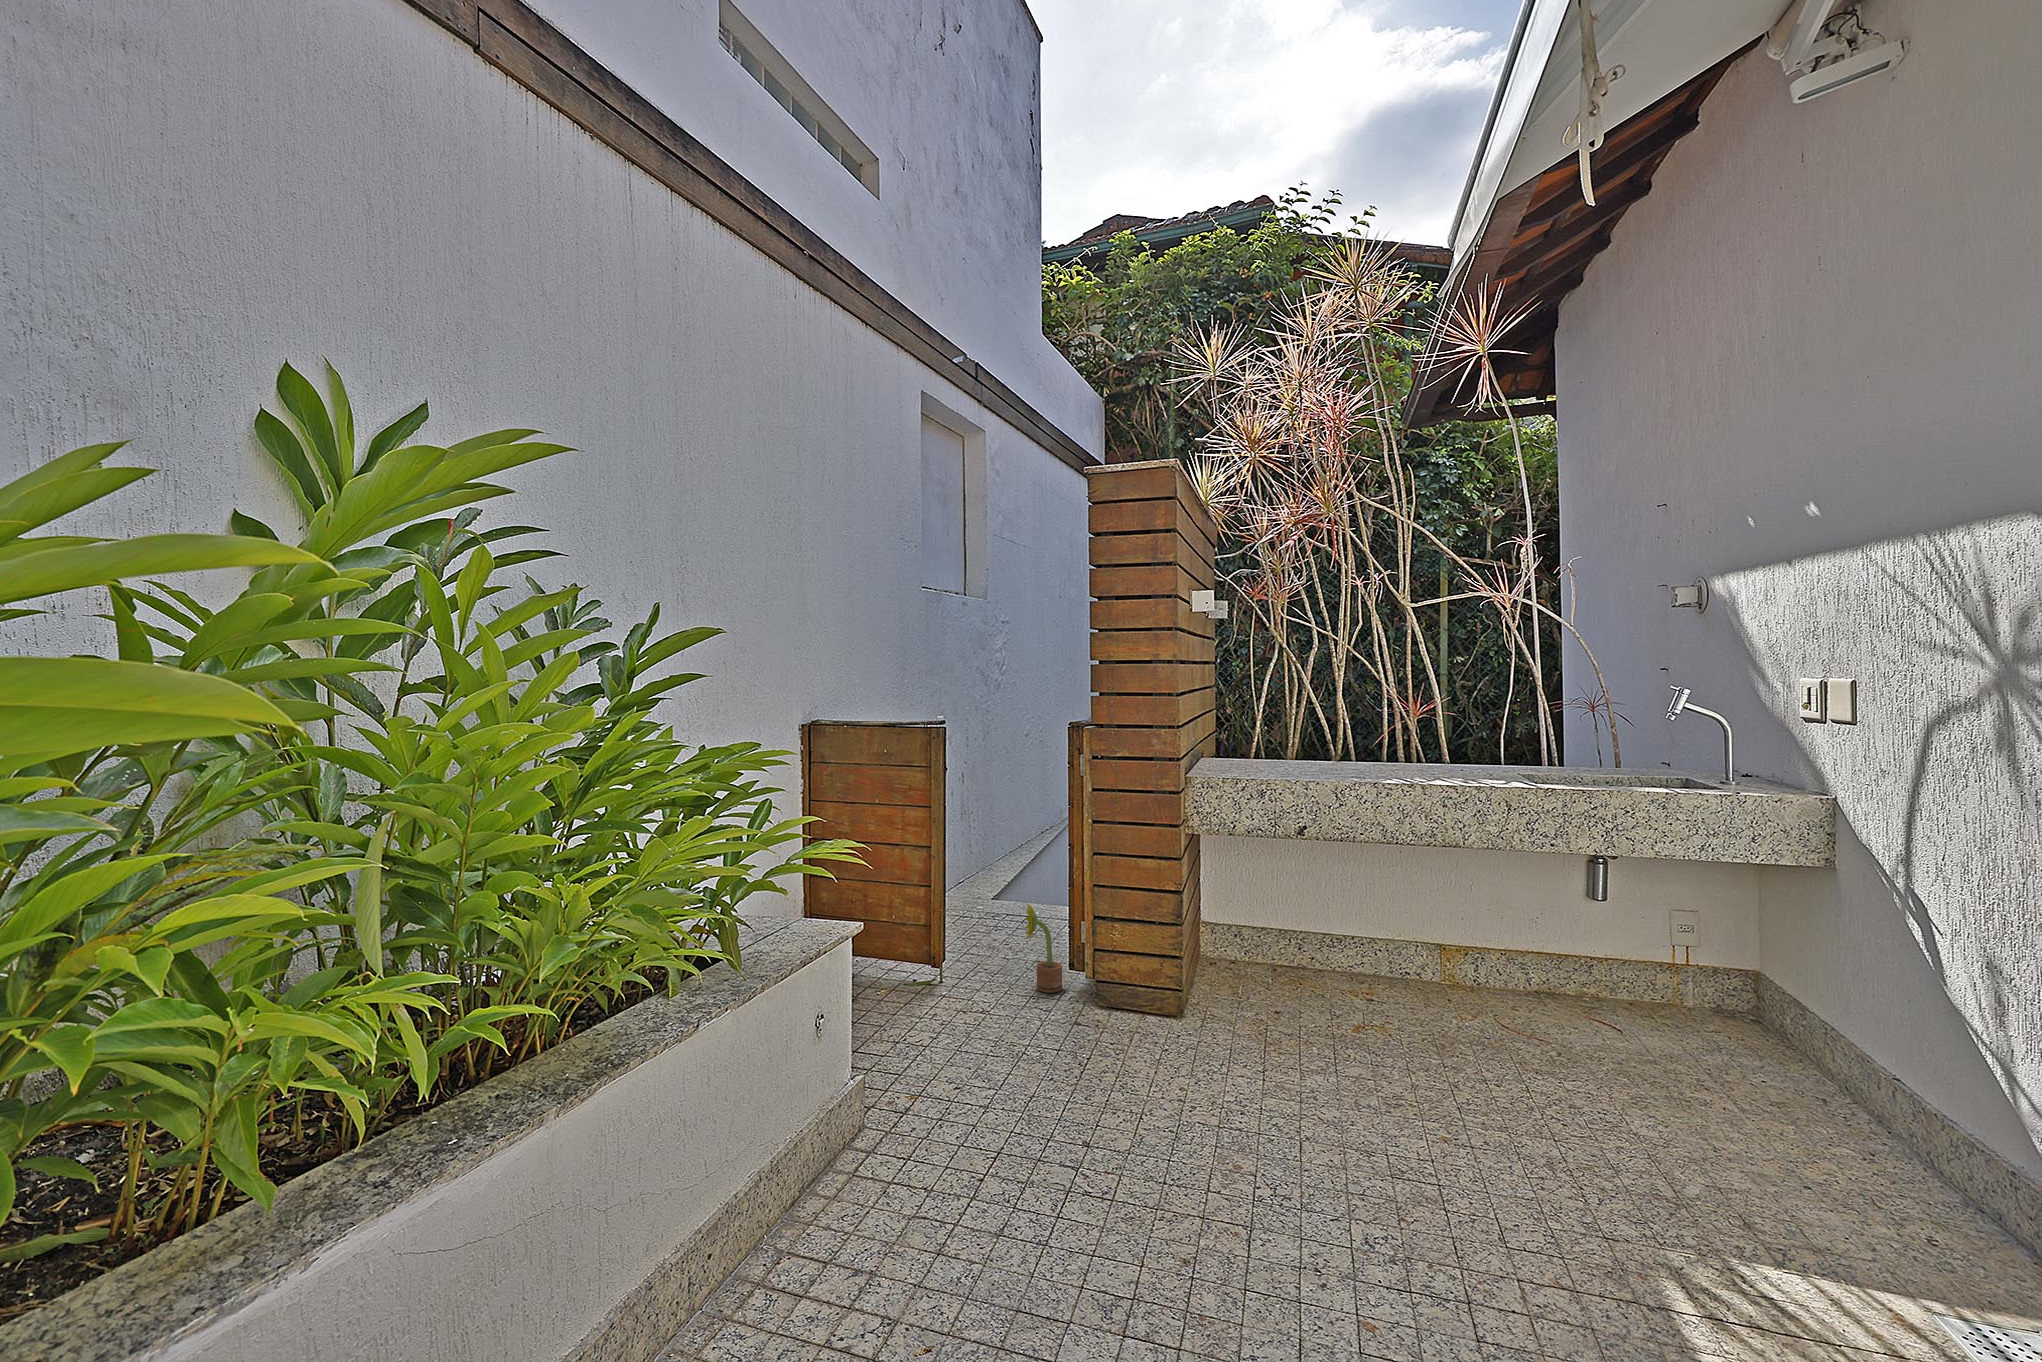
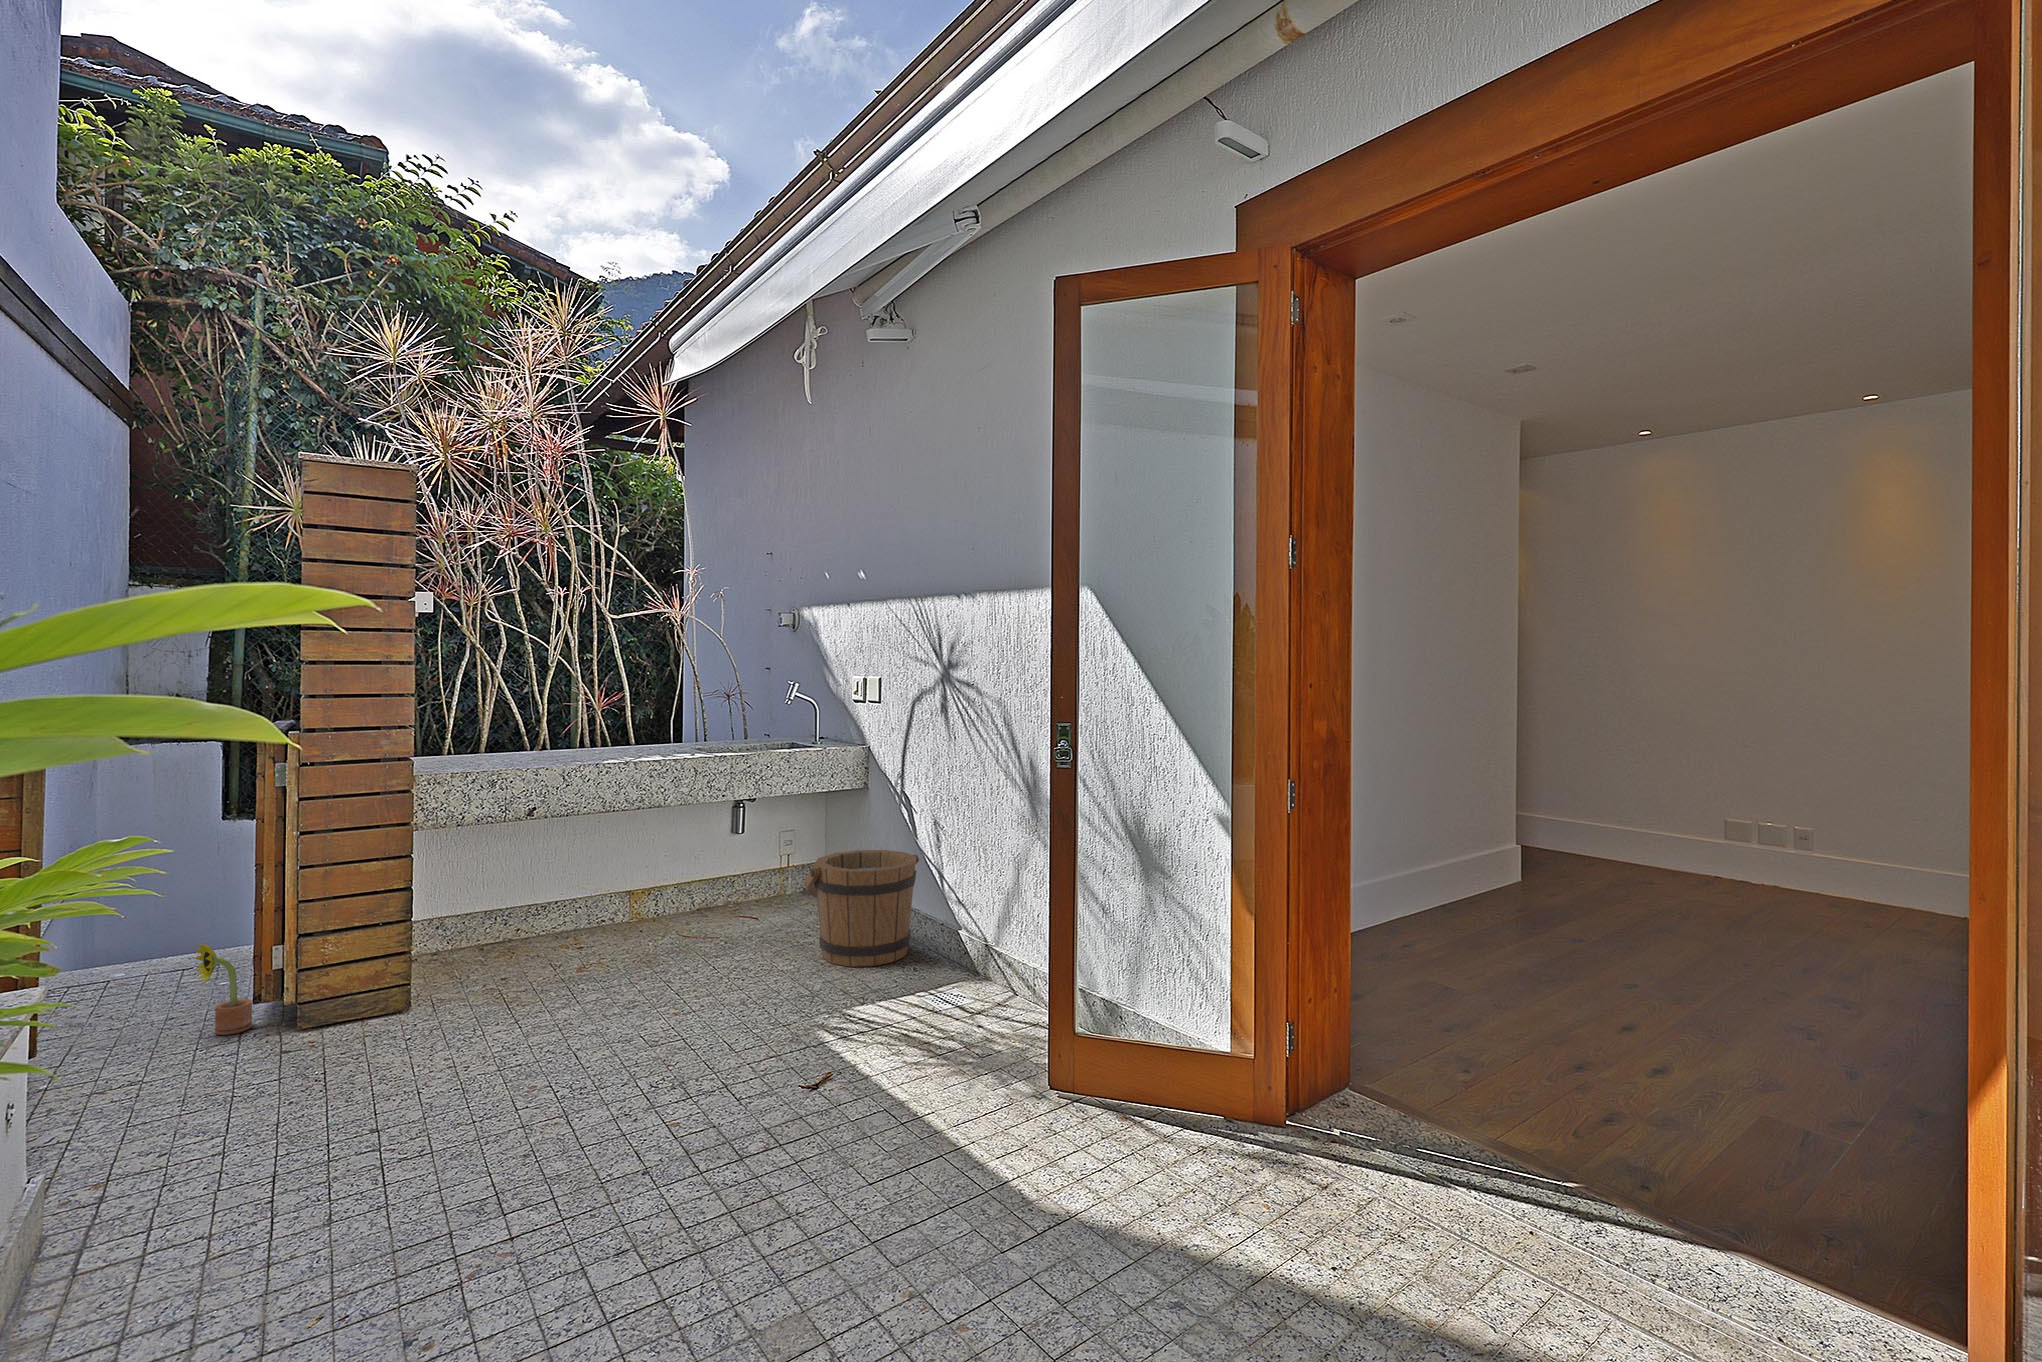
bucket: none [1684,964,1941,1194] -> present [805,850,919,967]

